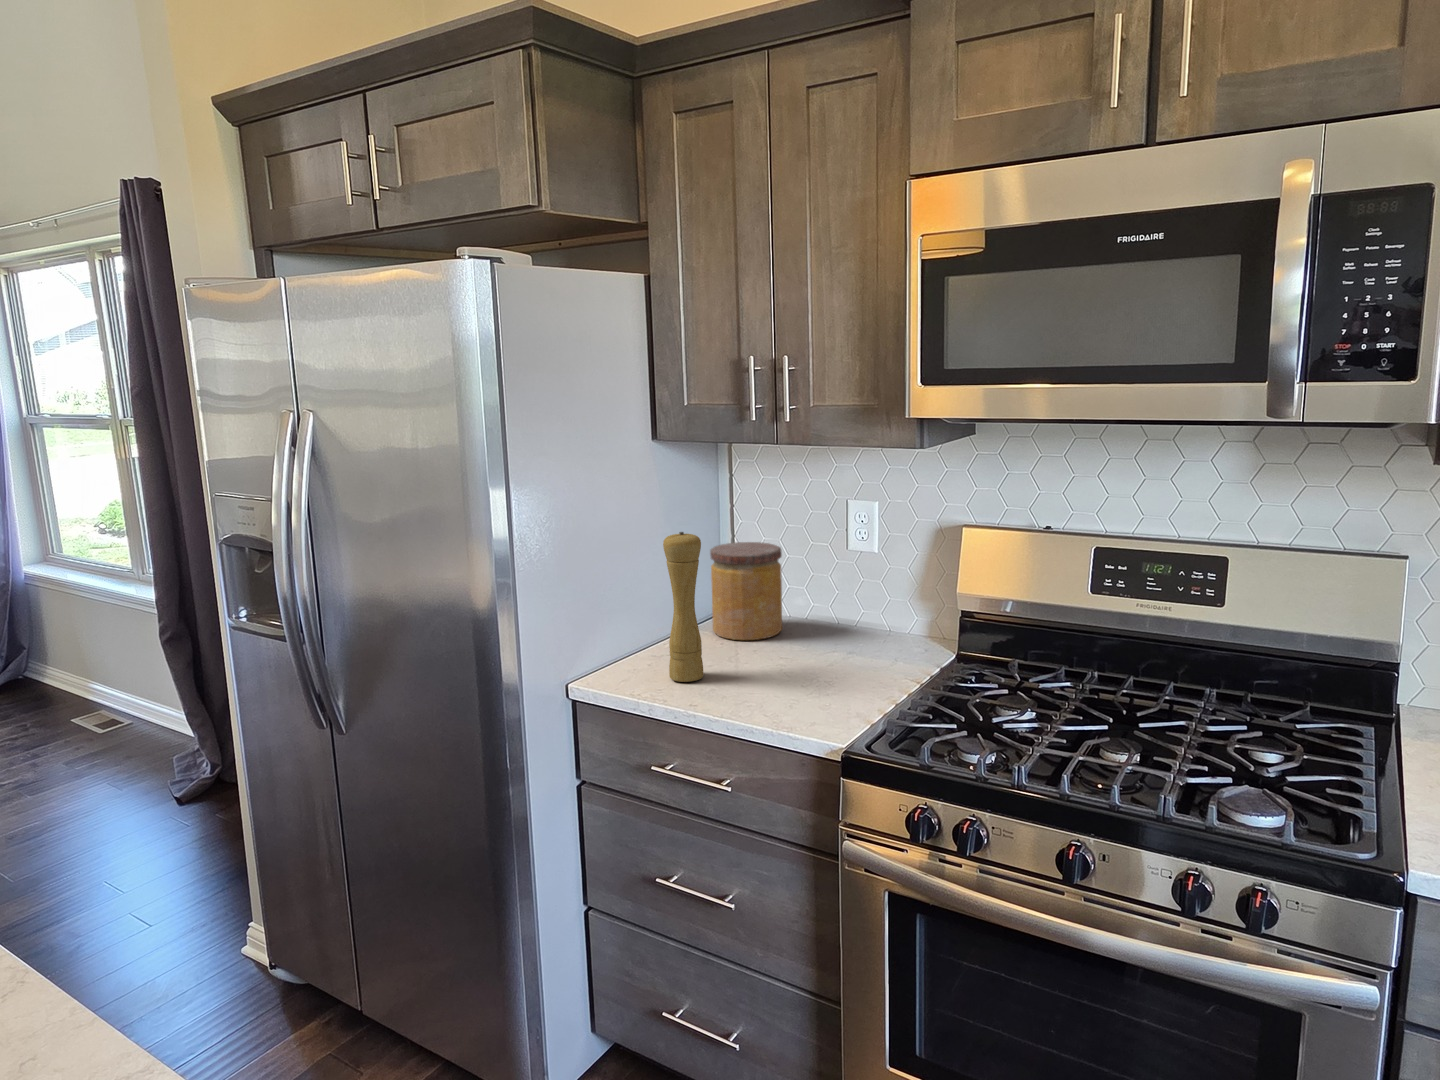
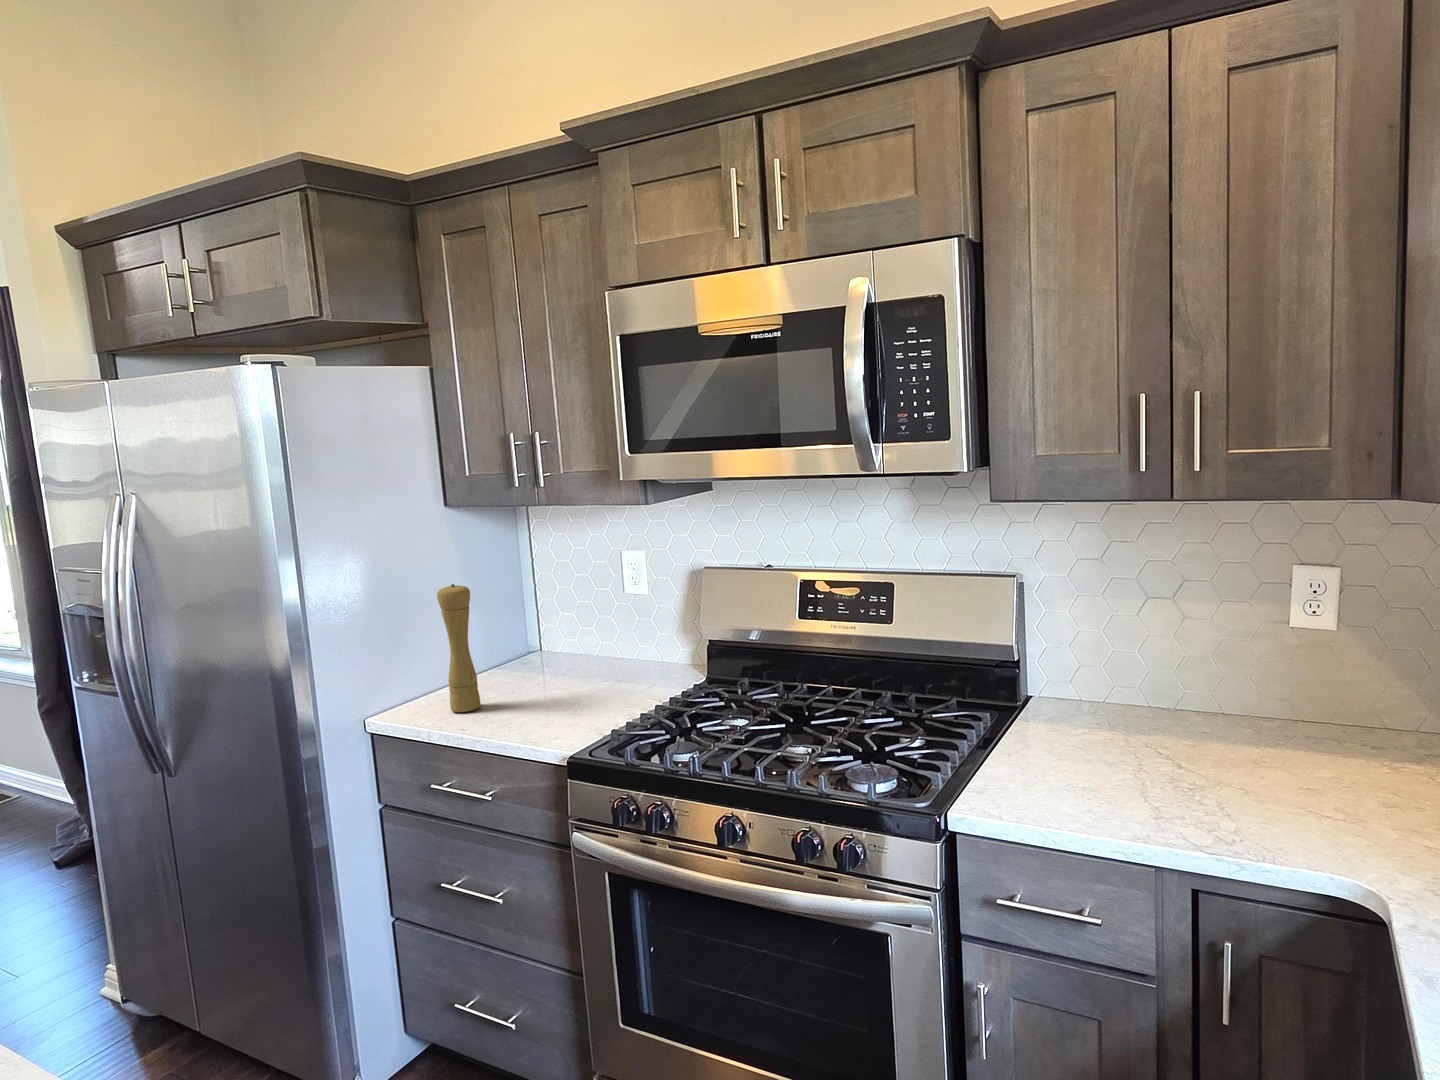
jar: present [710,542,782,640] -> none [502,590,571,676]

